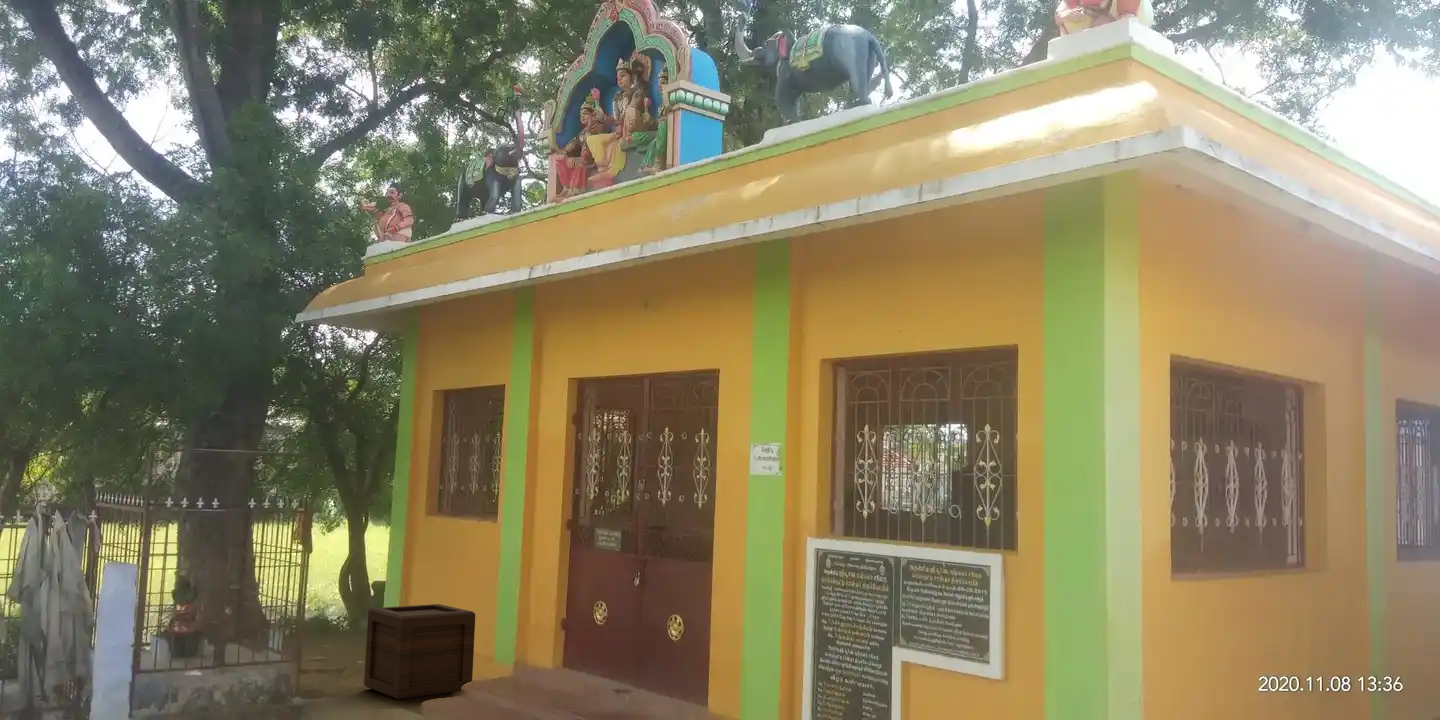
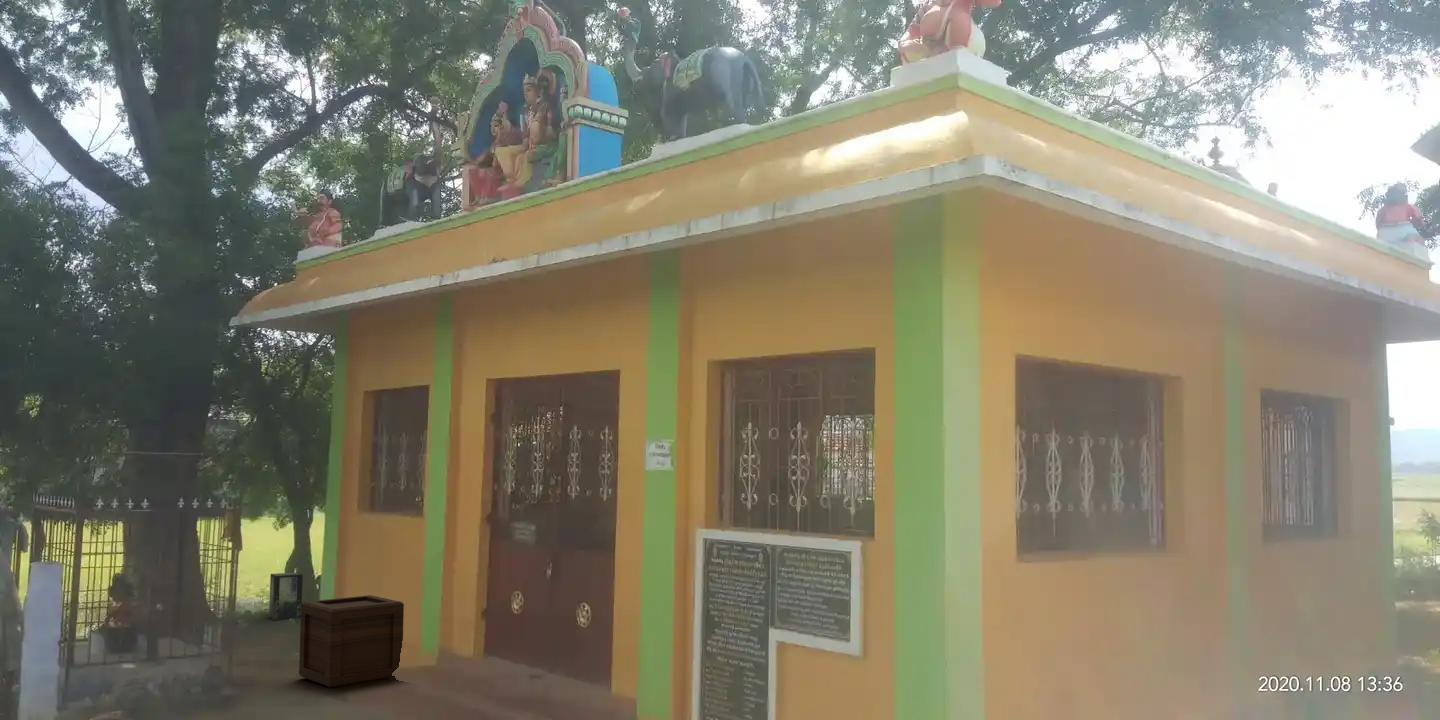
storage box: none [321,581,357,630] -> present [269,572,303,620]

